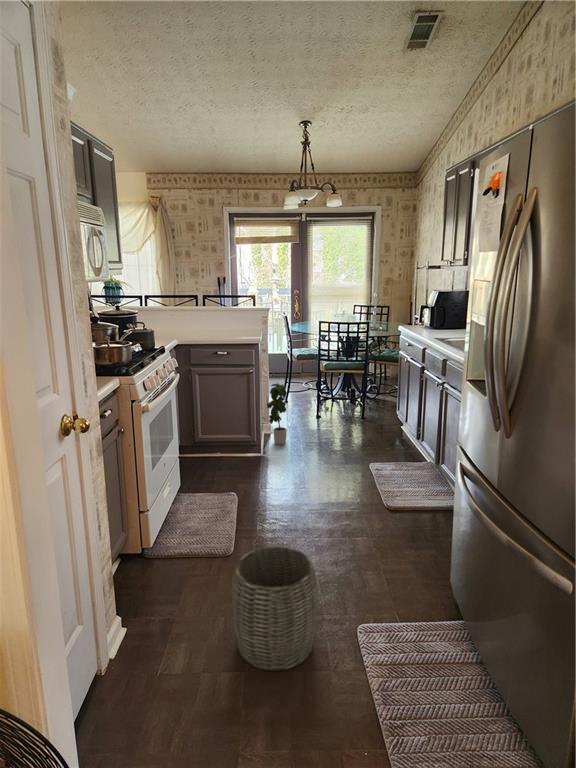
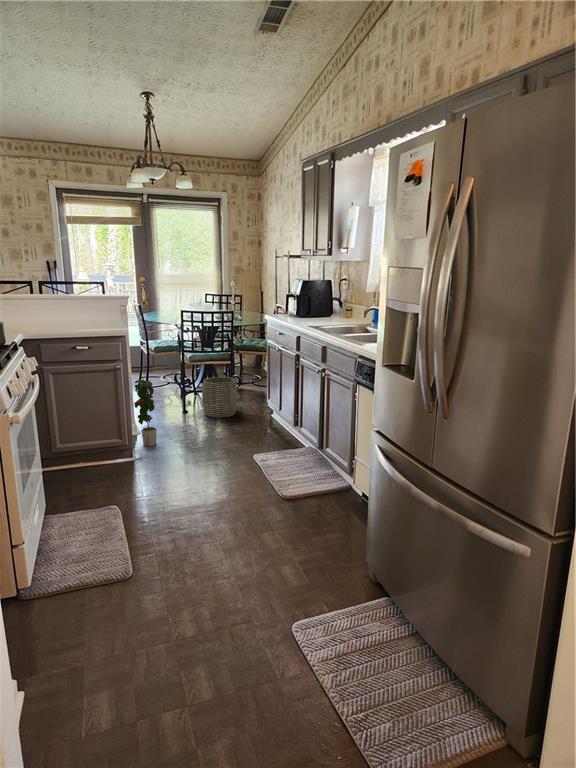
woven basket: present [232,546,318,671] -> present [202,377,237,418]

